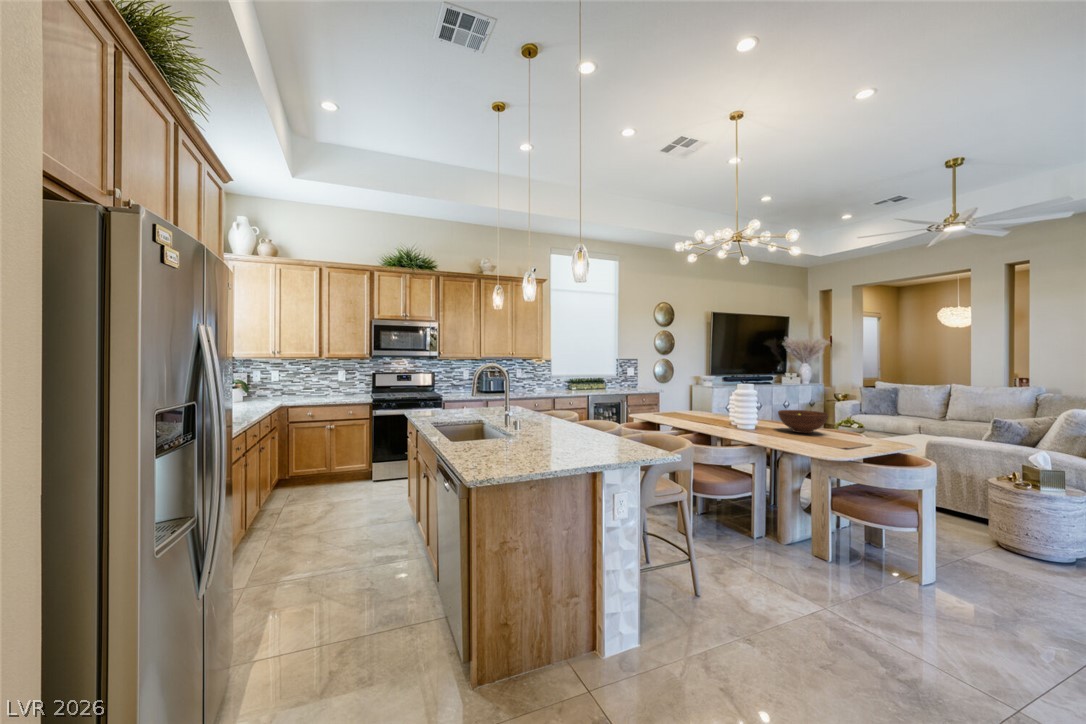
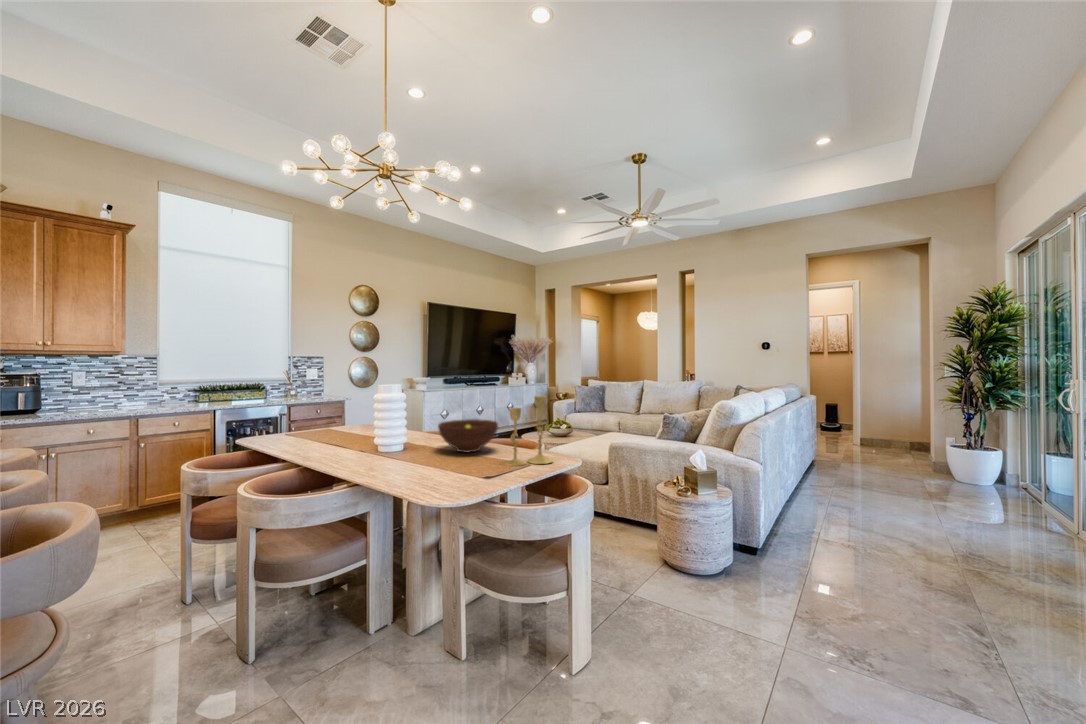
candlestick: none [842,395,885,445] -> present [505,396,553,466]

